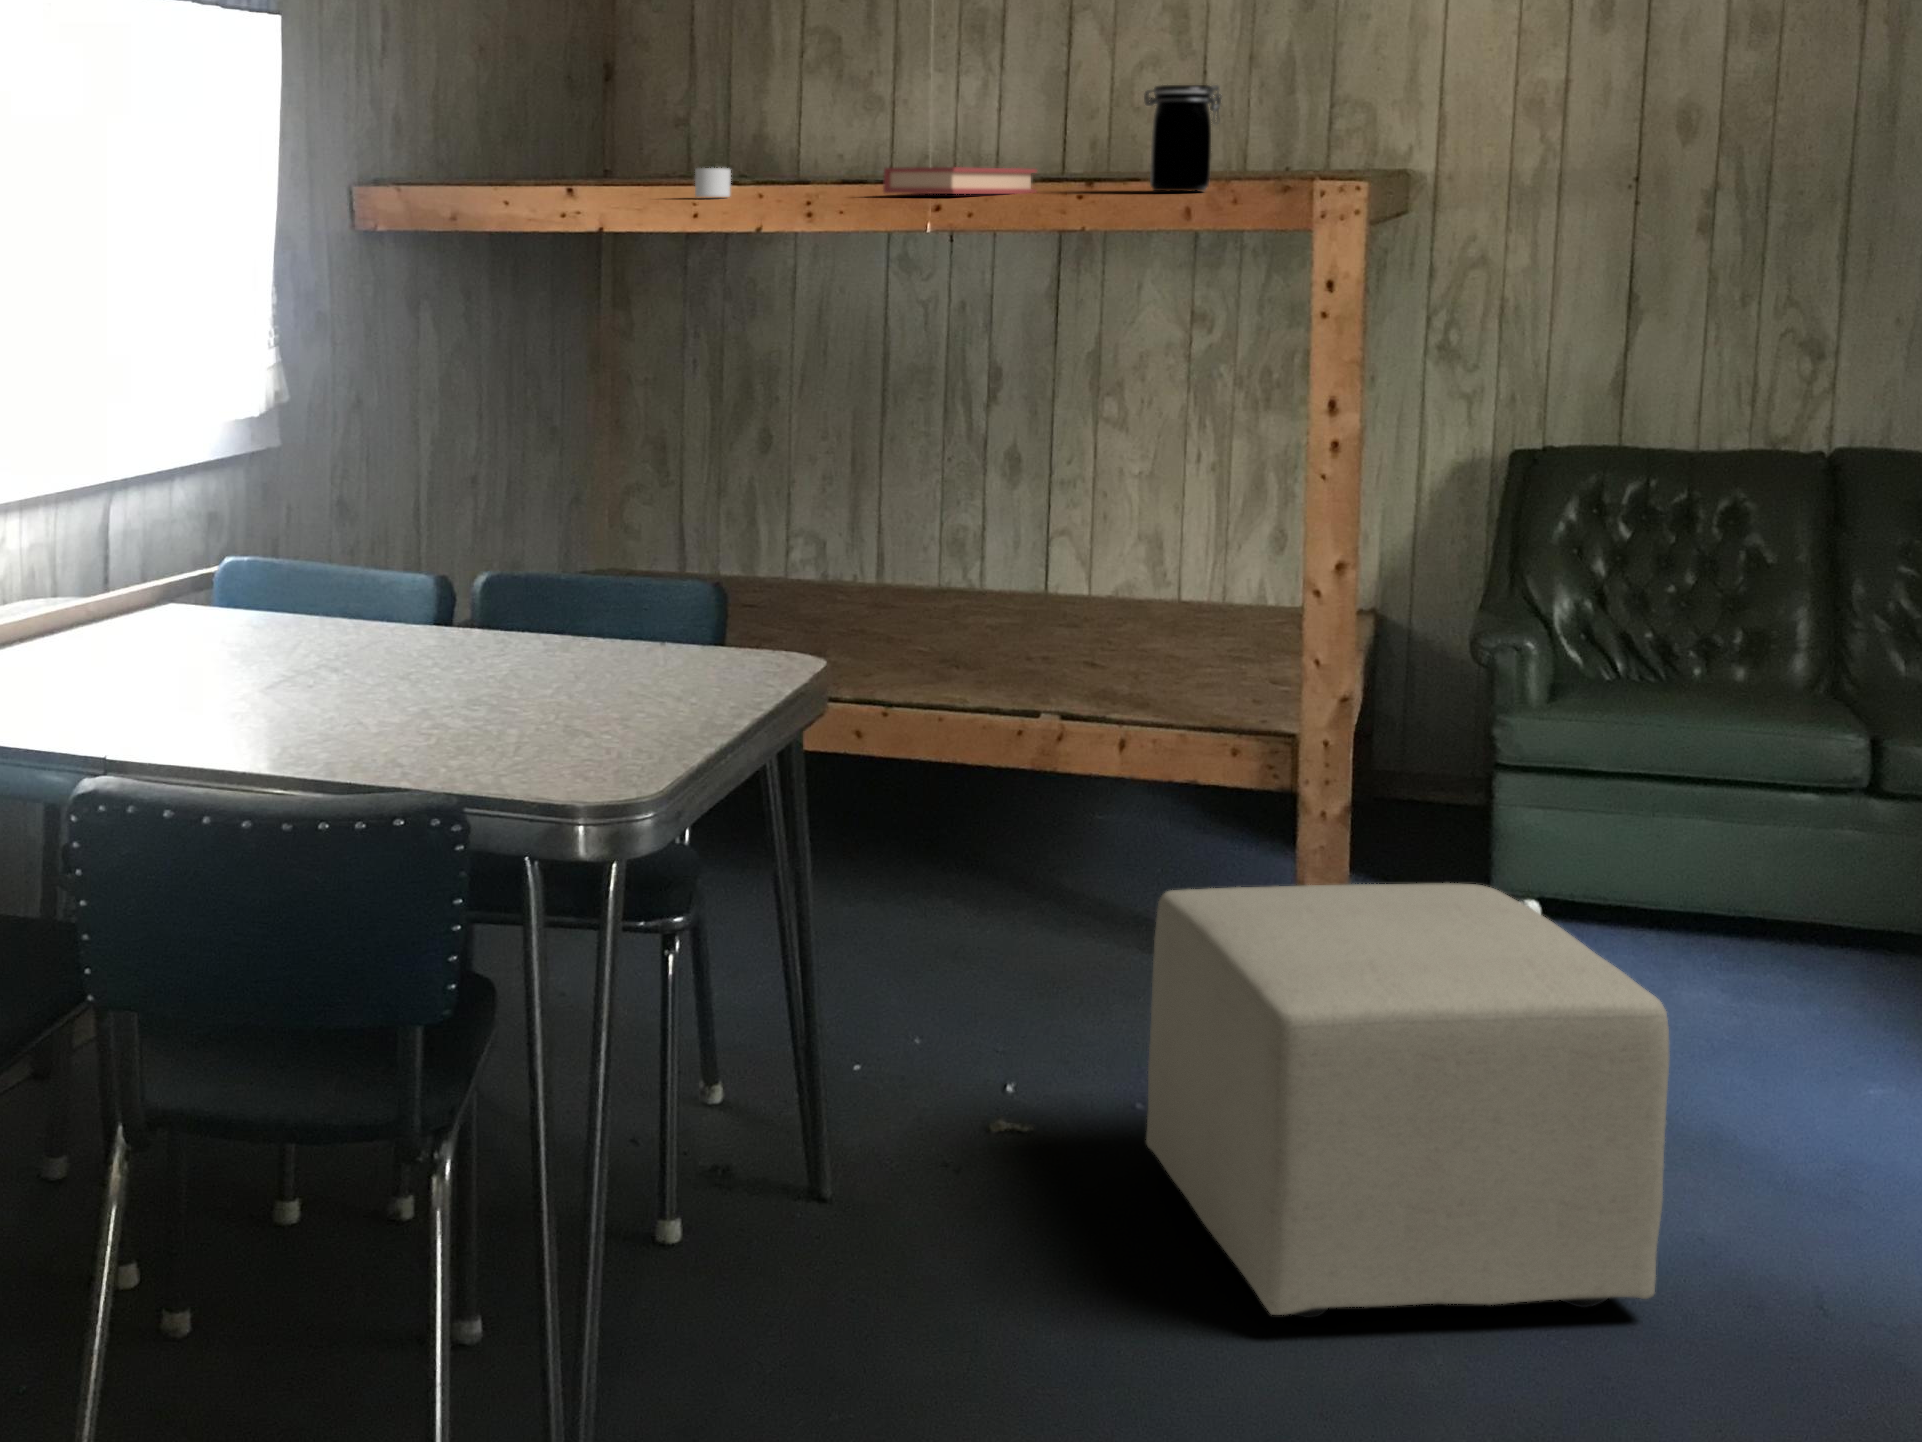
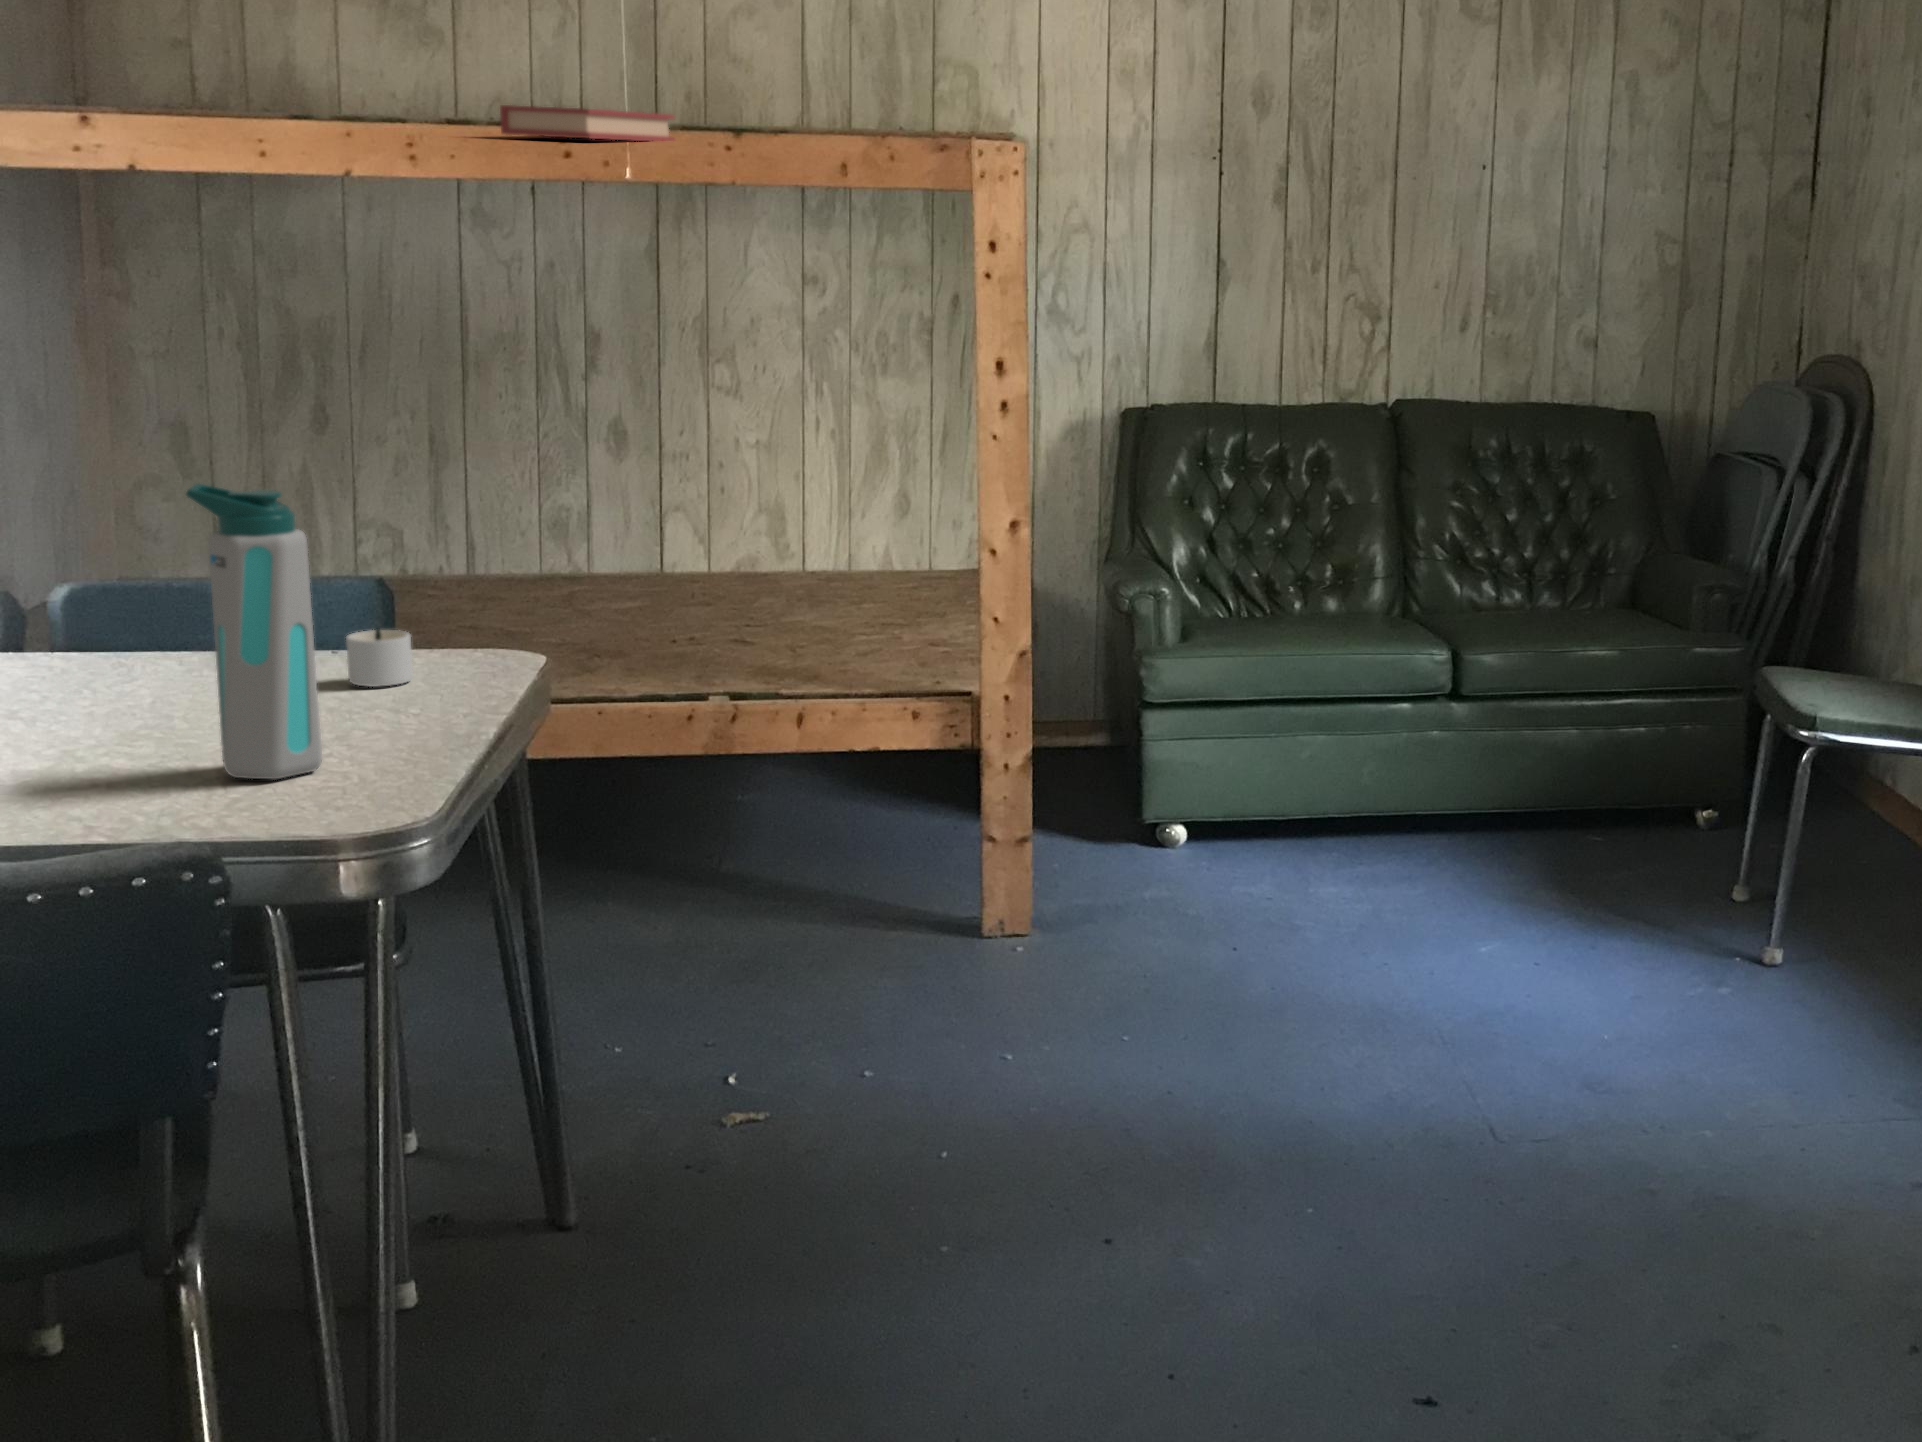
jar: present [1144,85,1221,191] -> none [793,33,877,147]
candle: present [695,166,731,197] -> present [346,629,413,687]
water bottle: none [506,494,596,750] -> present [186,484,322,780]
ottoman: present [1146,883,1669,1318] -> none [894,812,1370,1234]

